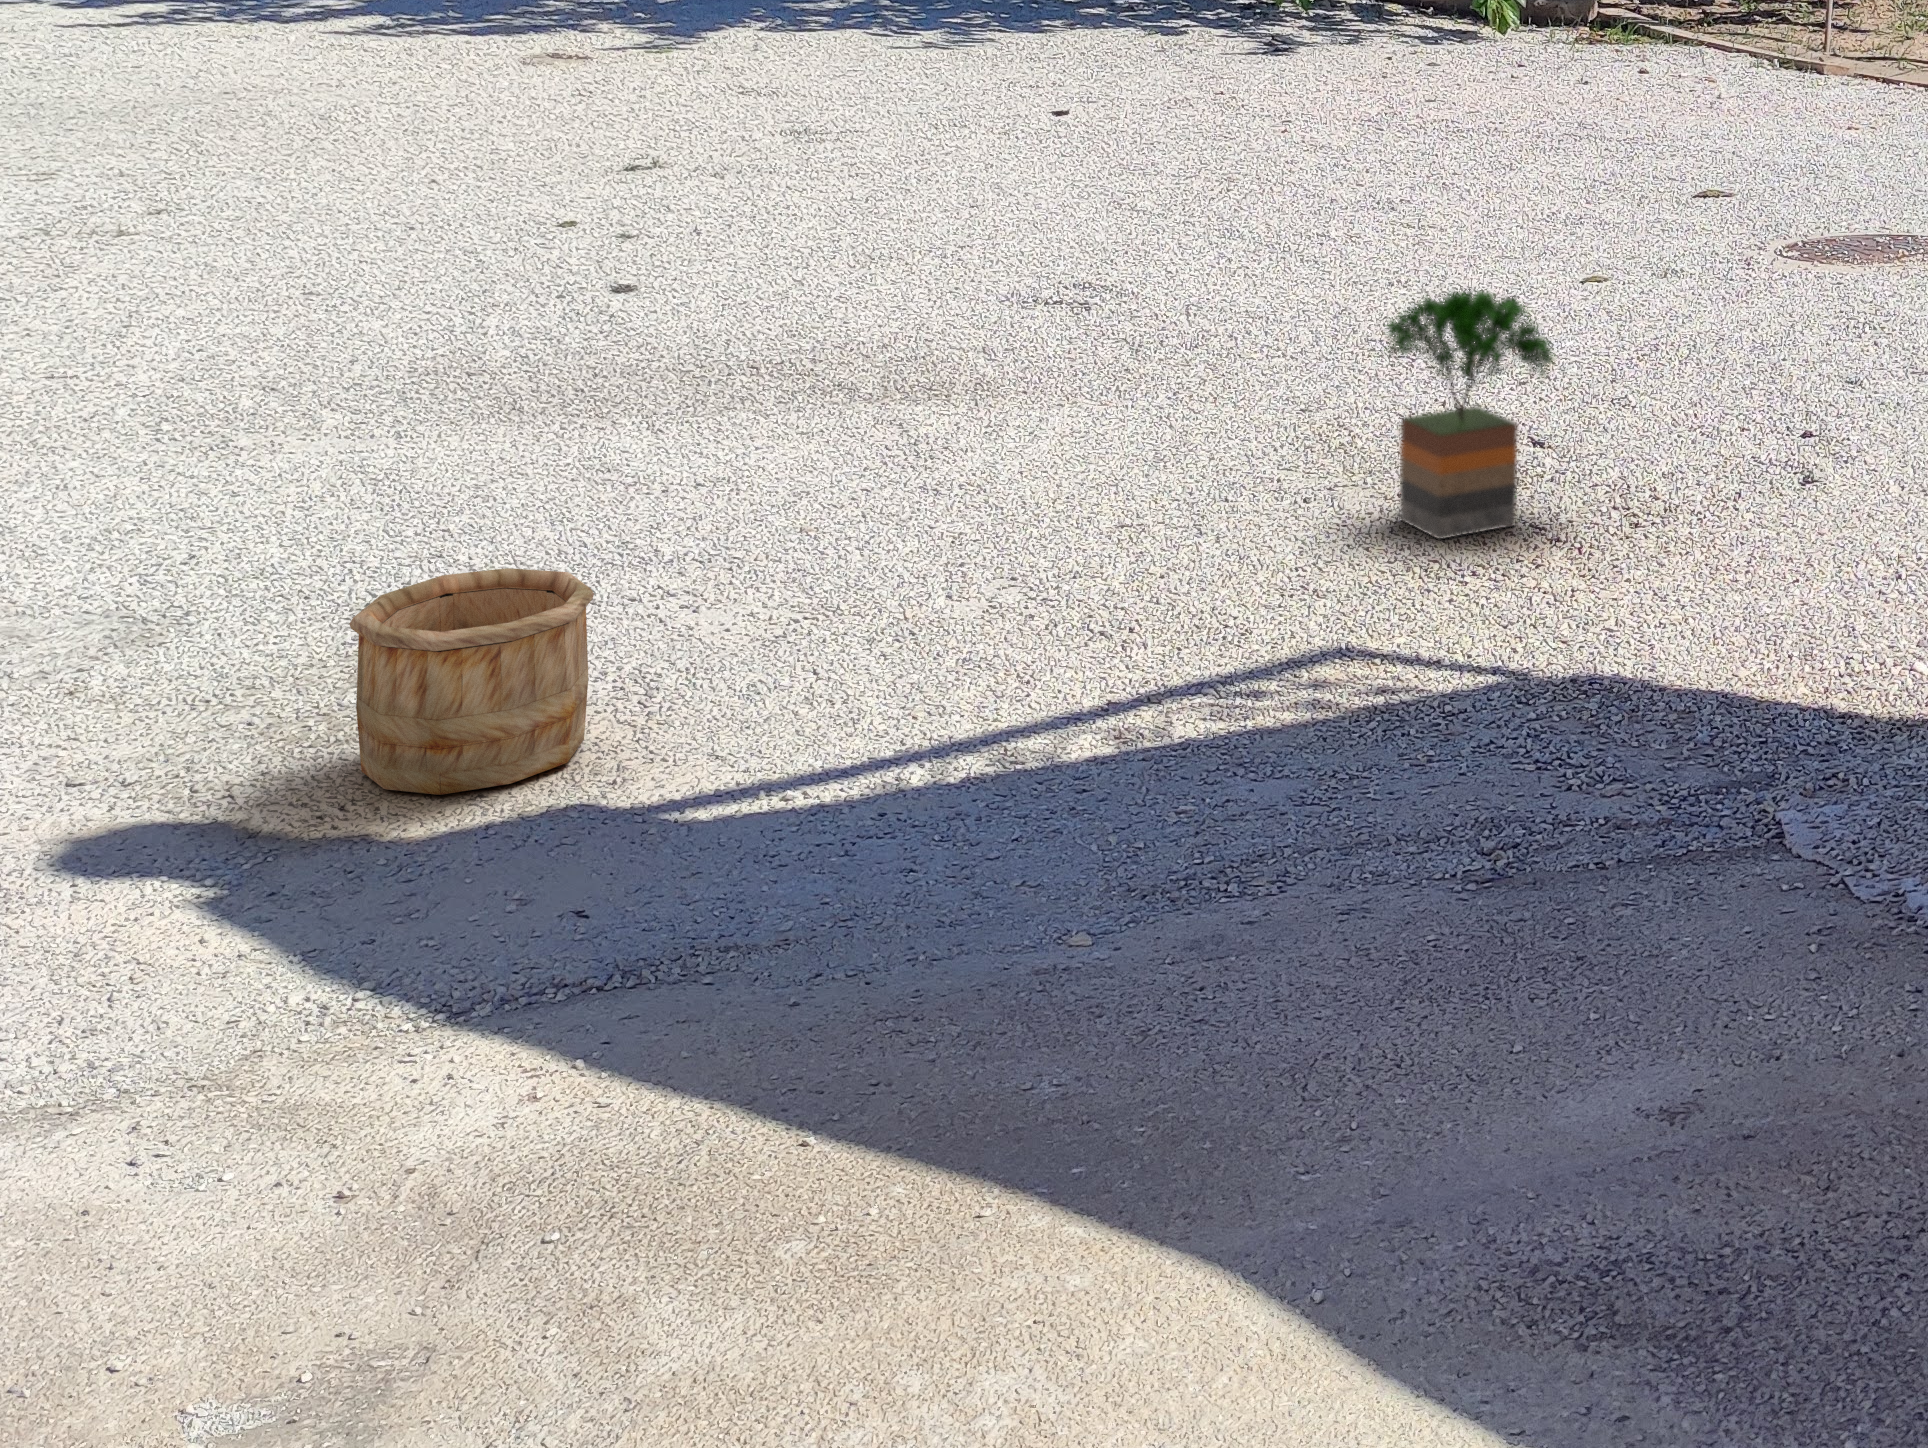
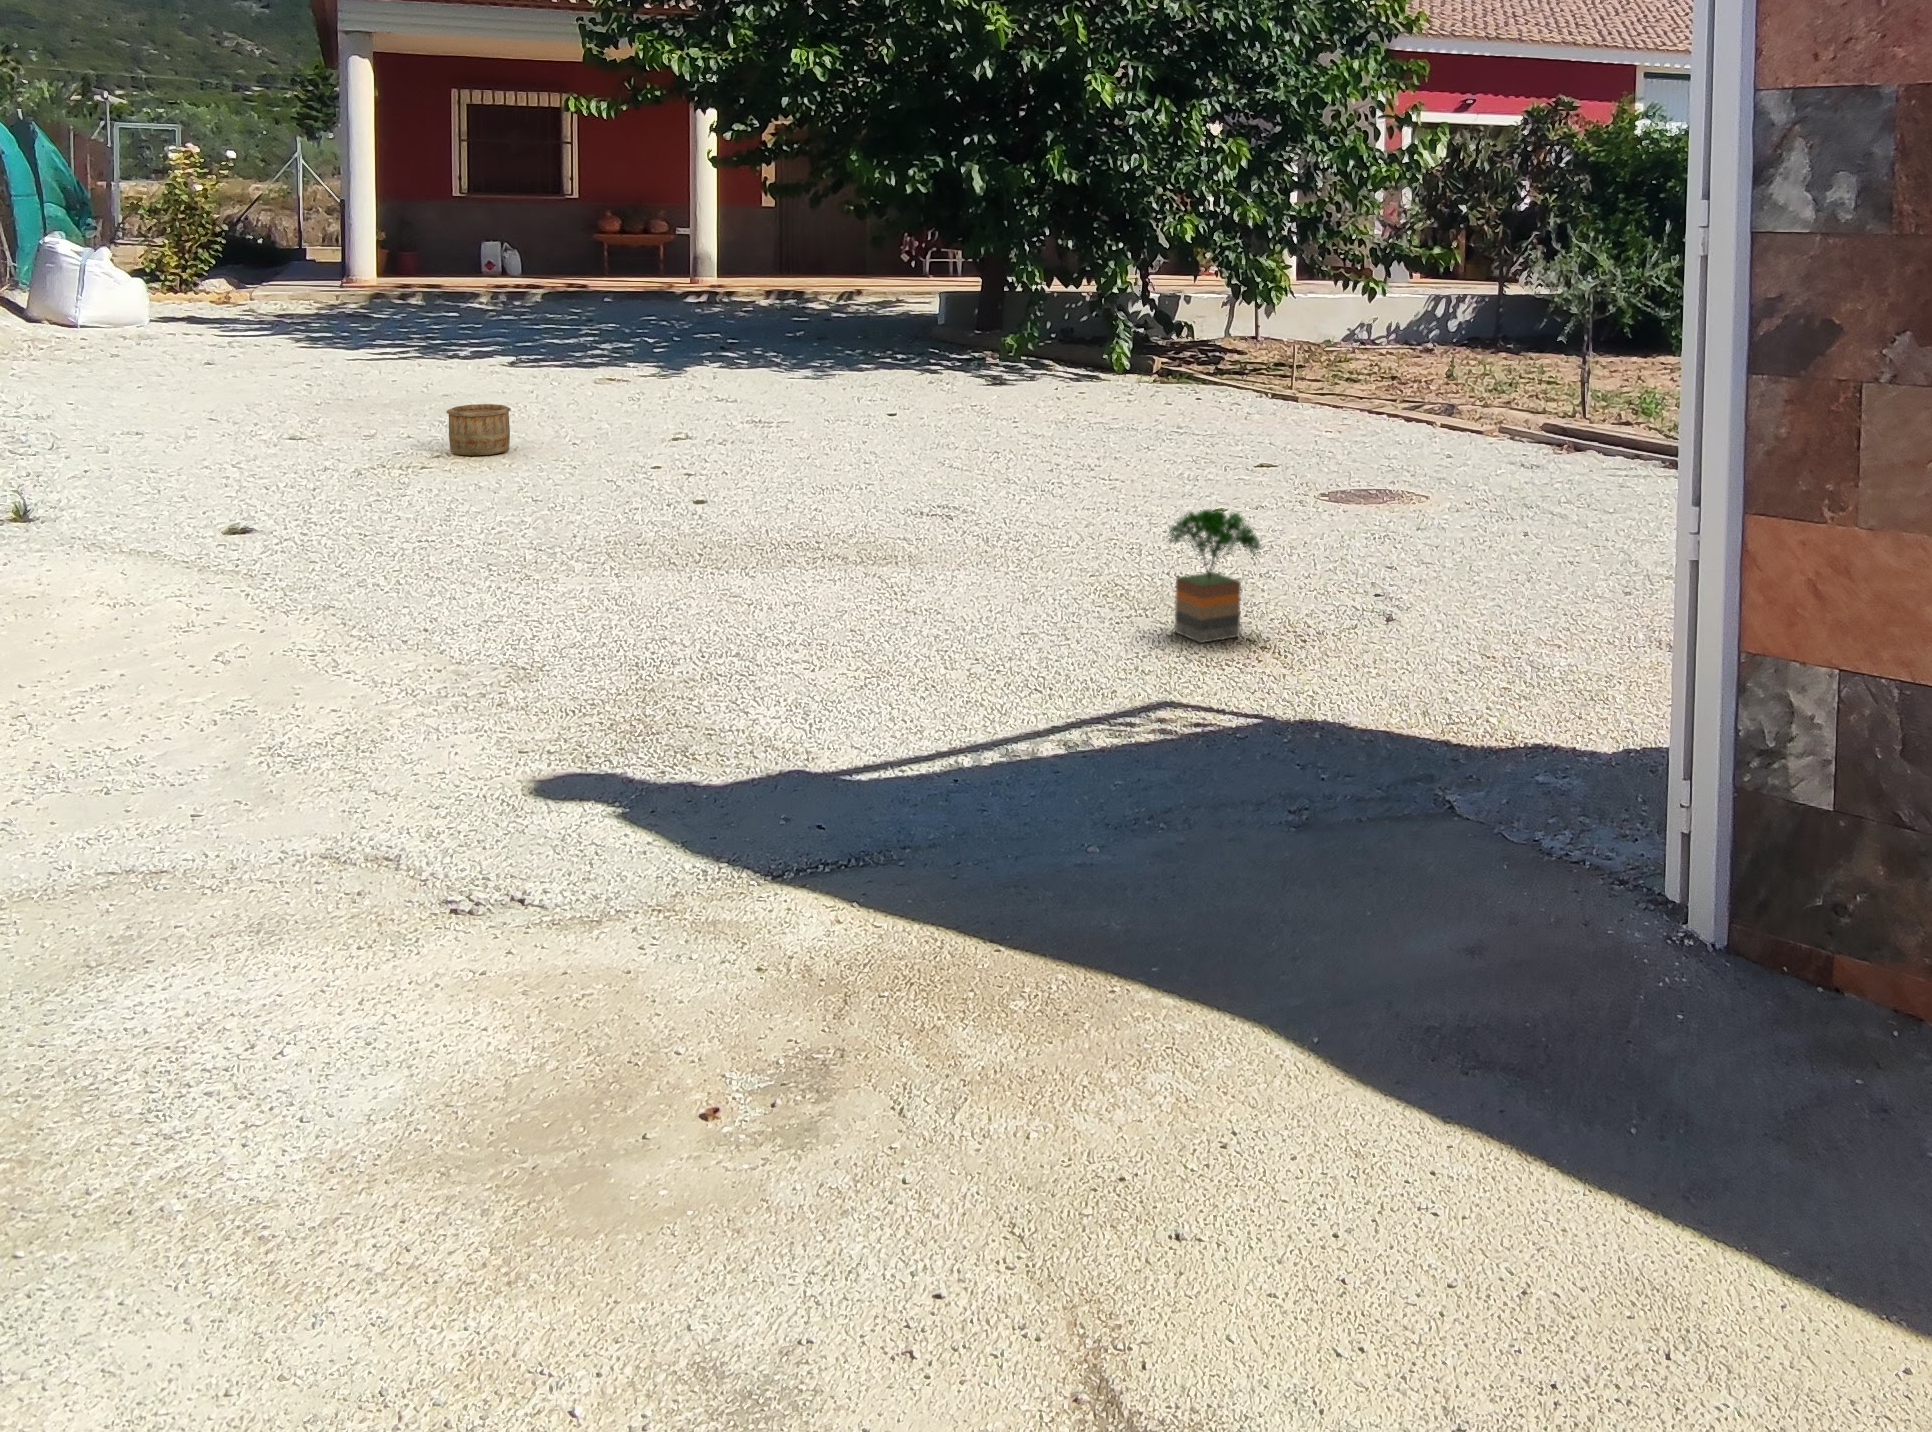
wooden bucket: present [349,568,594,795] -> present [446,404,511,456]

